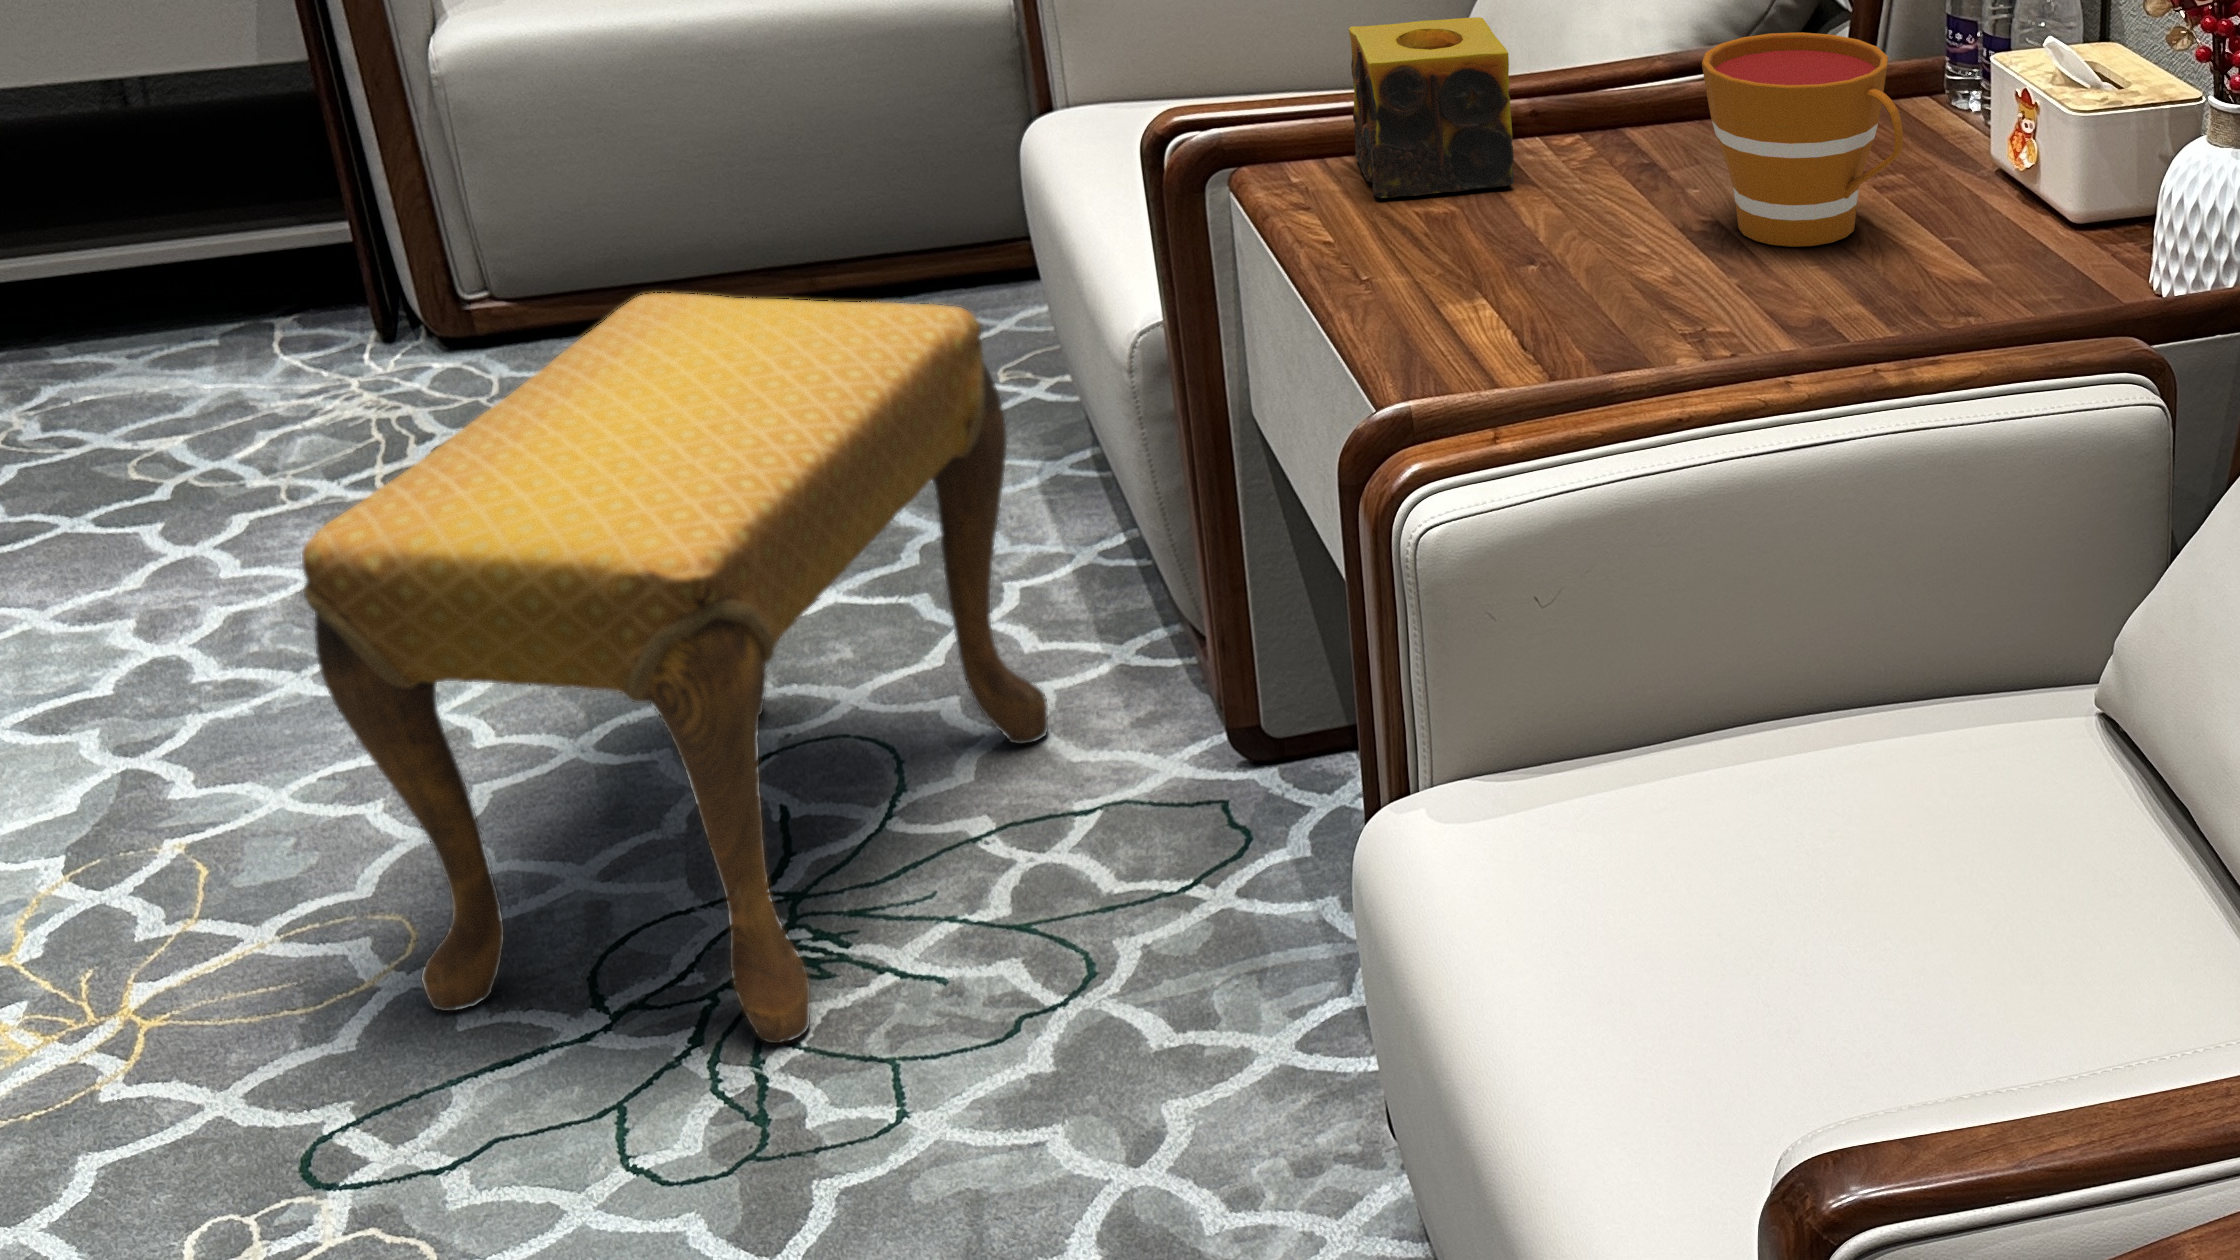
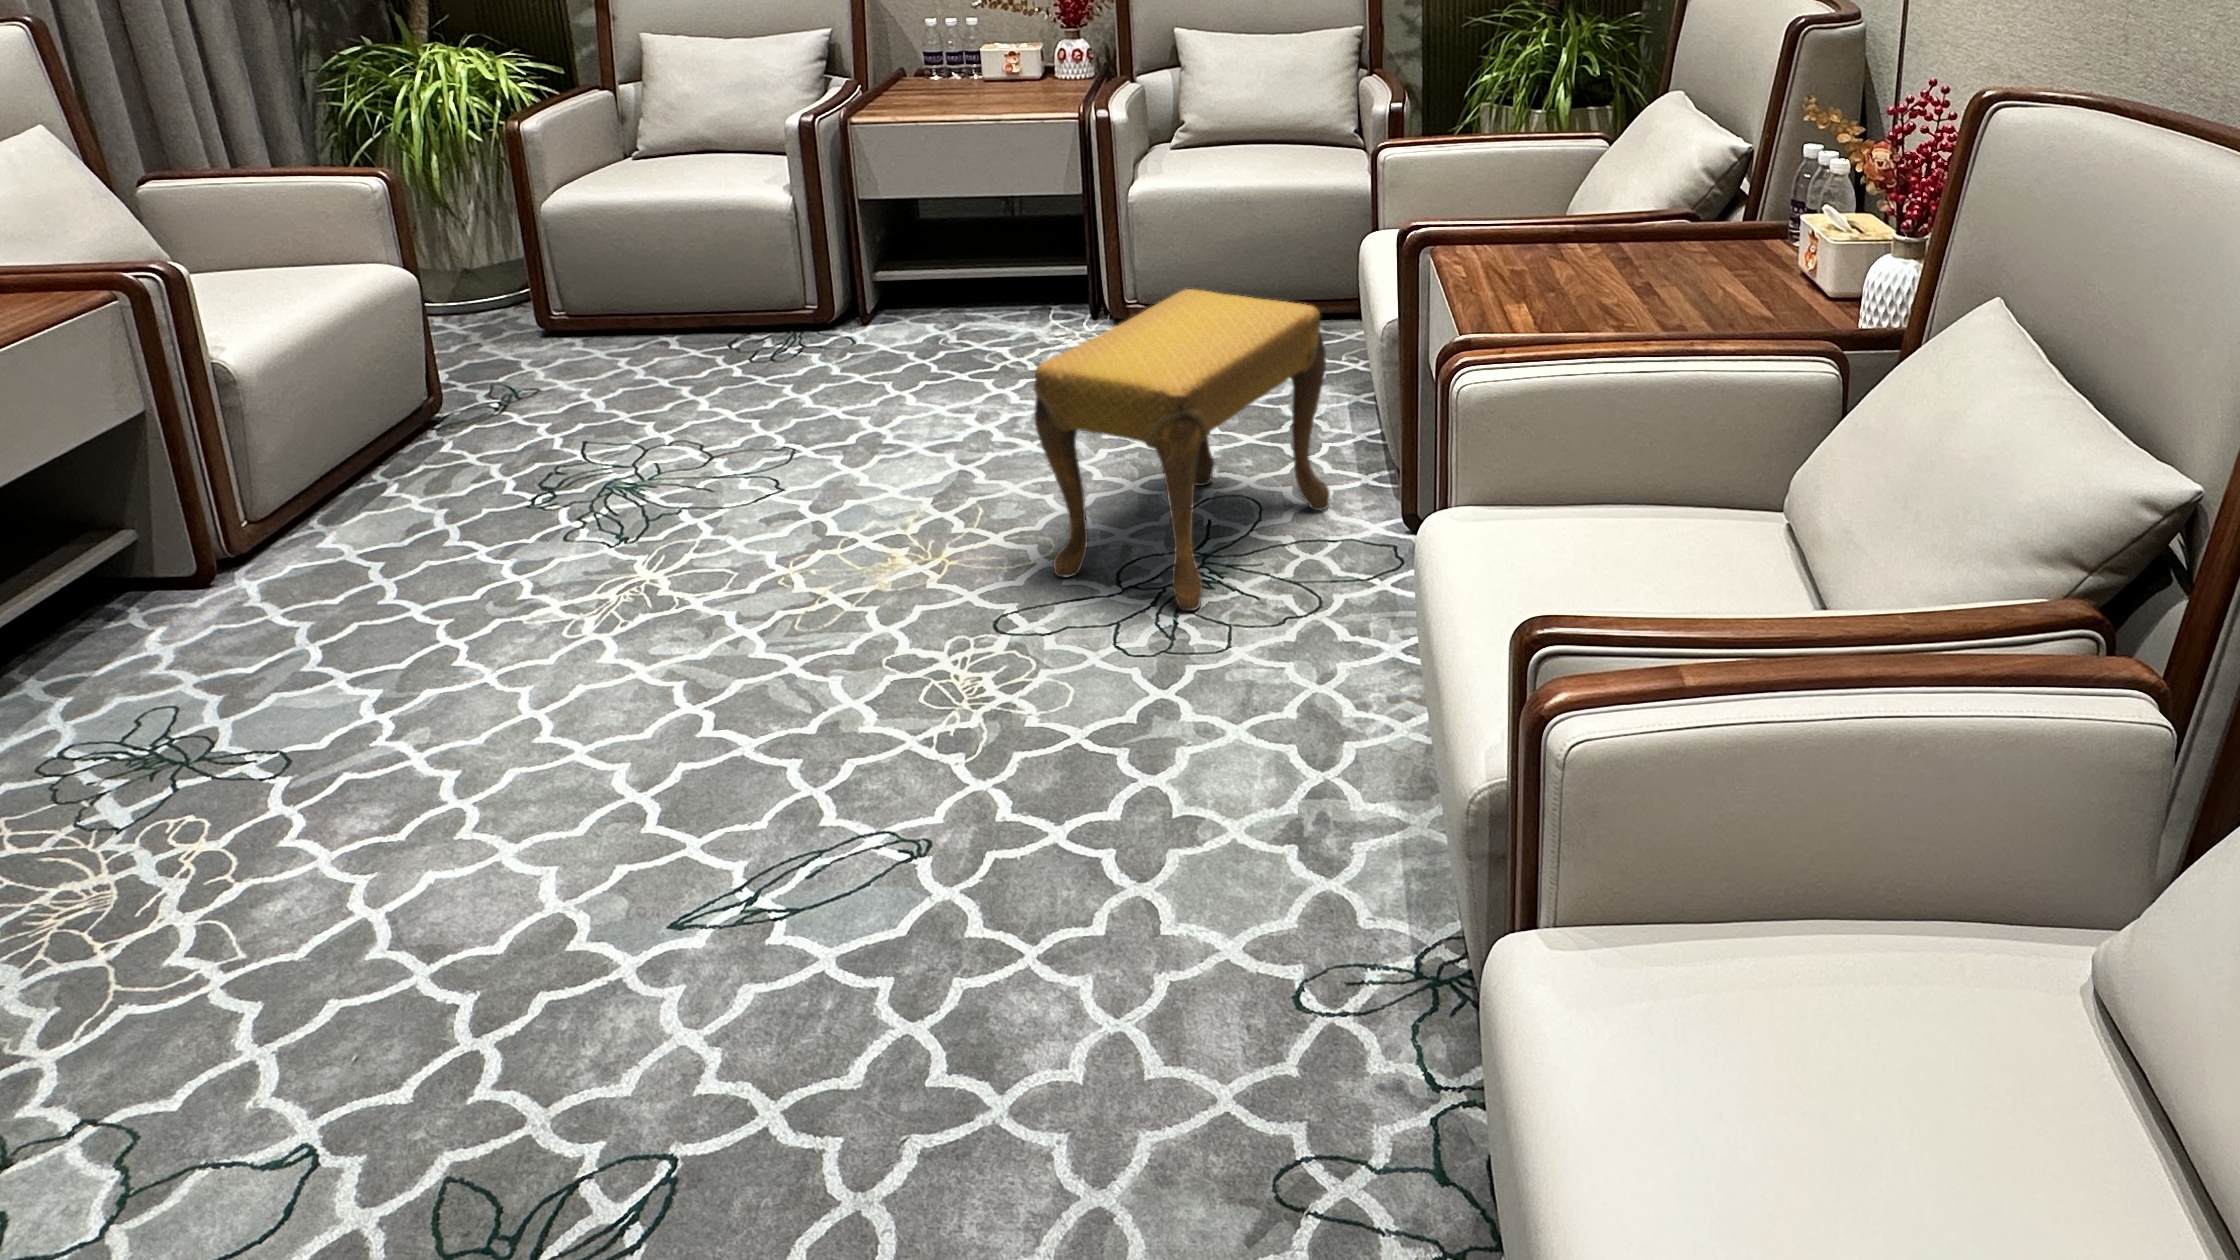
candle: present [1349,17,1514,198] -> none [1484,189,1553,265]
cup: present [1702,33,1903,247] -> none [1635,203,1725,300]

